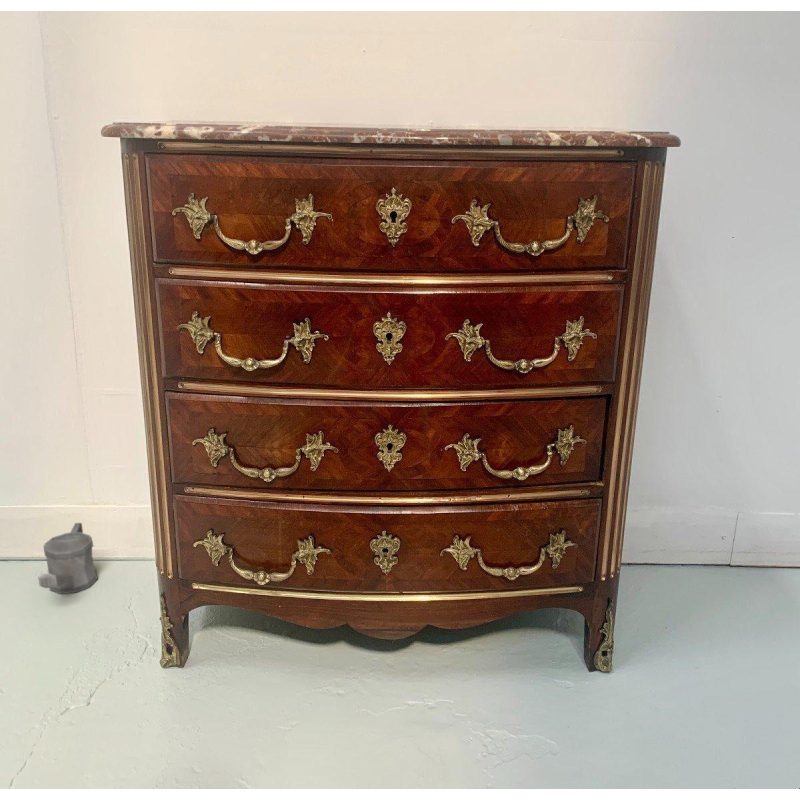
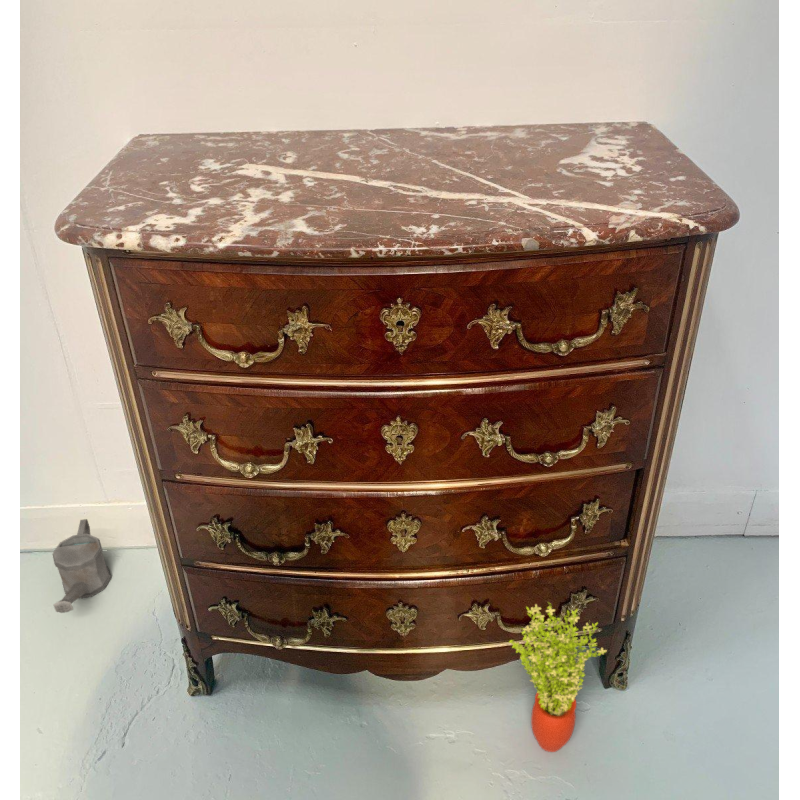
potted plant: none [490,526,586,718] -> present [509,605,607,752]

